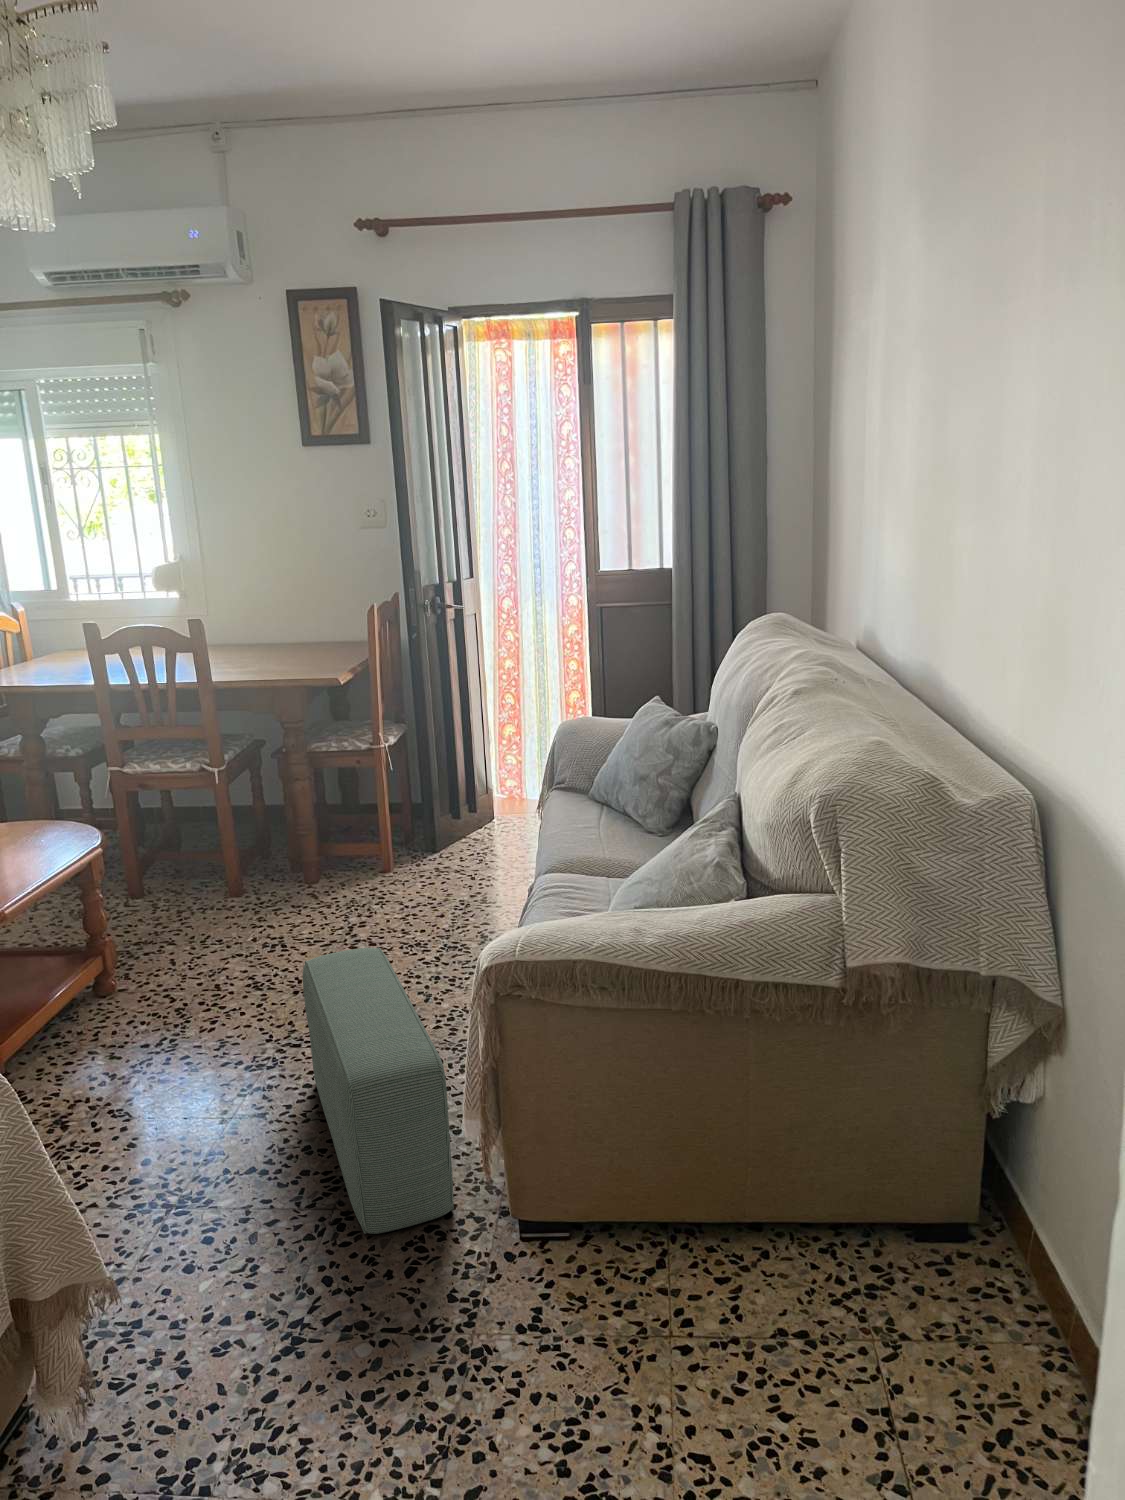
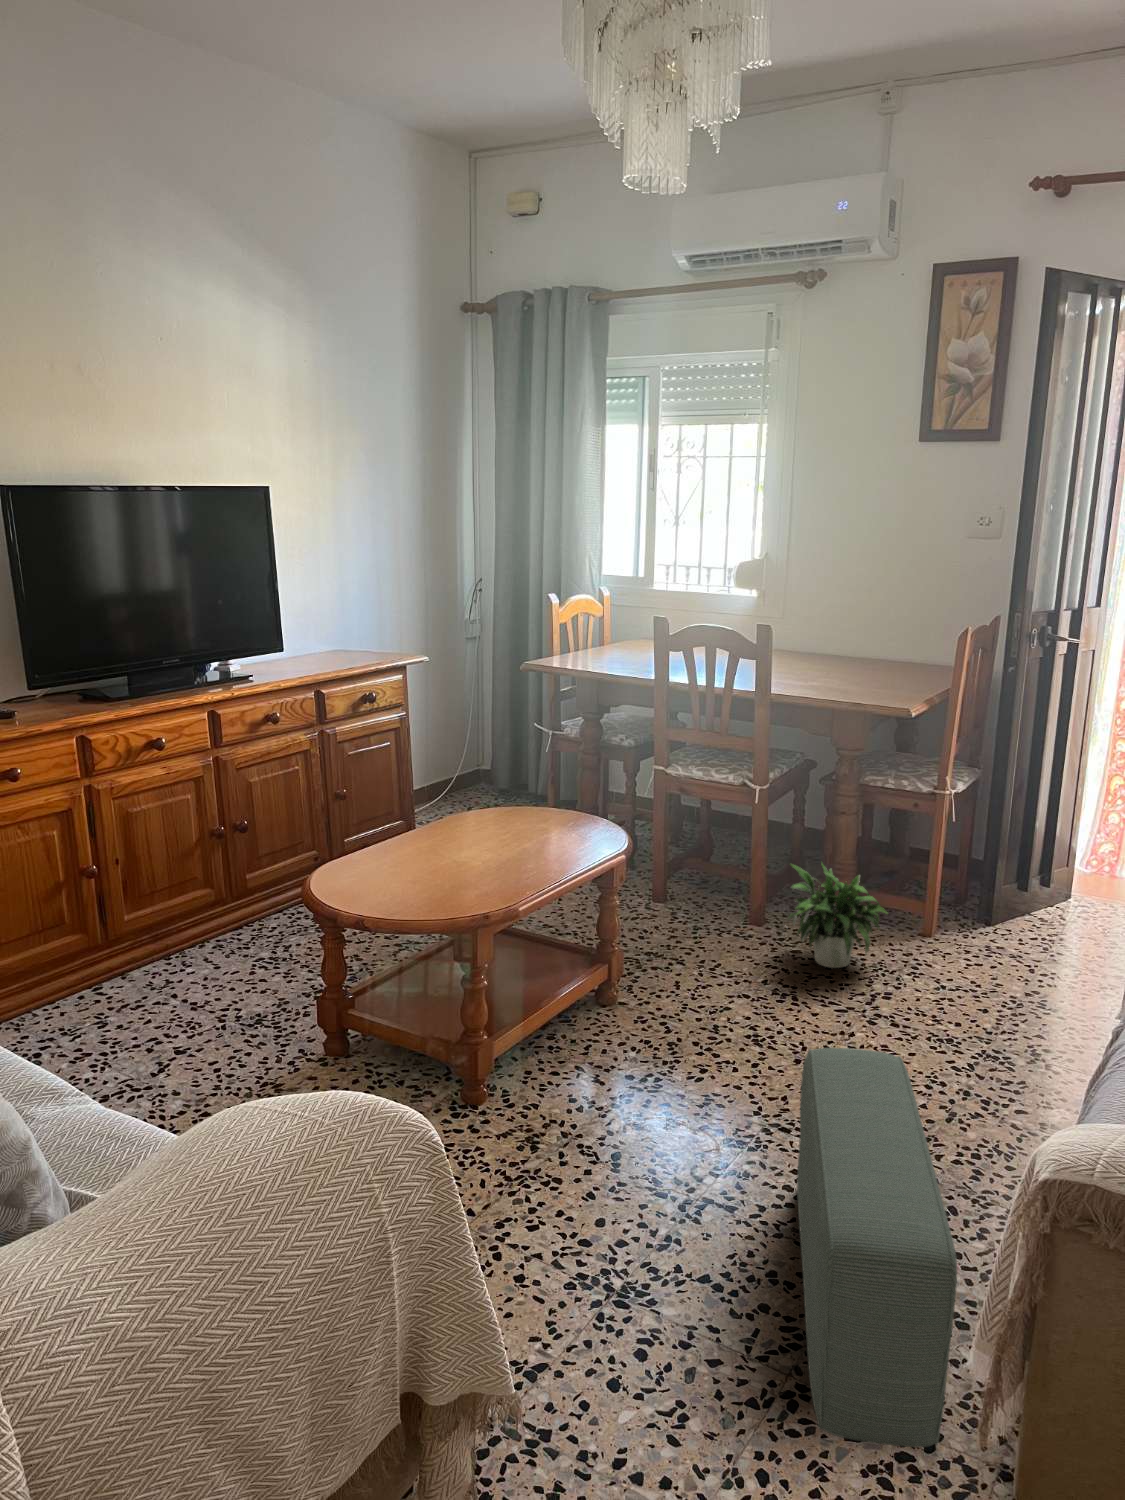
potted plant: none [258,825,351,915] -> present [788,863,888,968]

